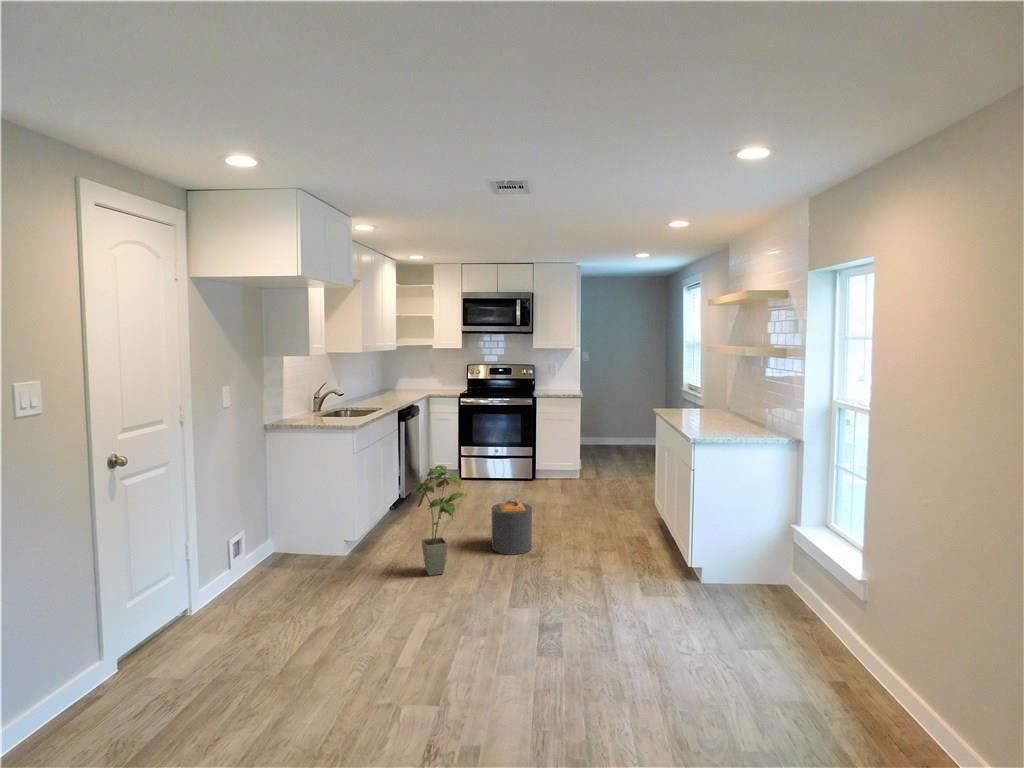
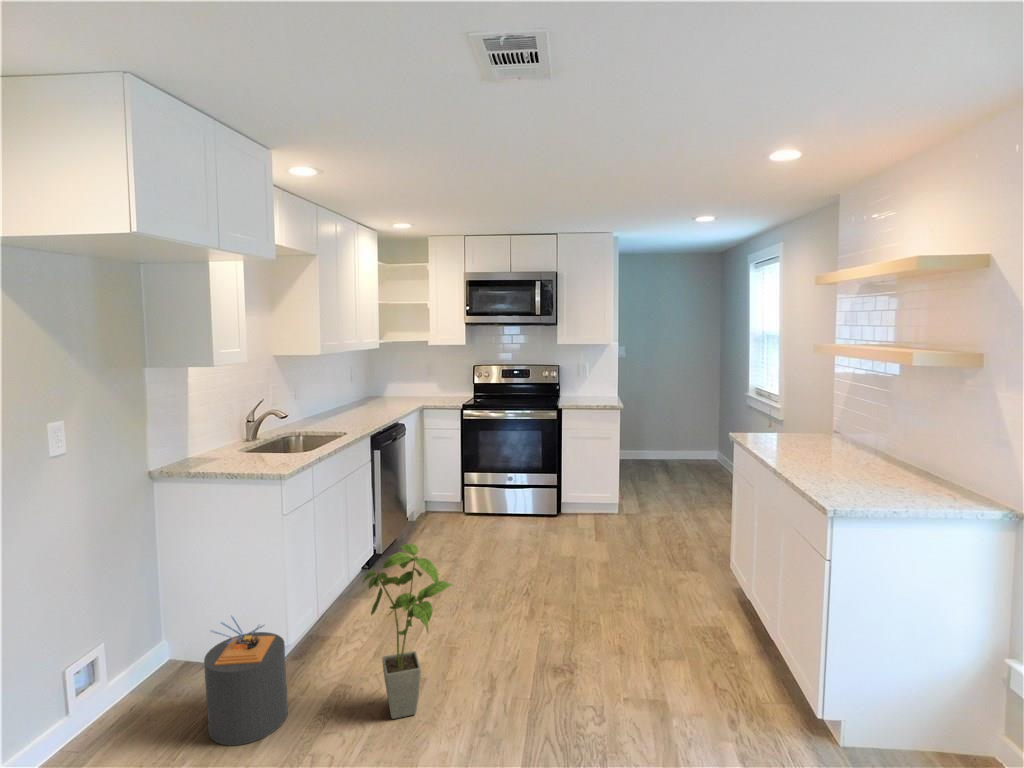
trash can: present [492,493,532,554] -> present [204,615,288,745]

